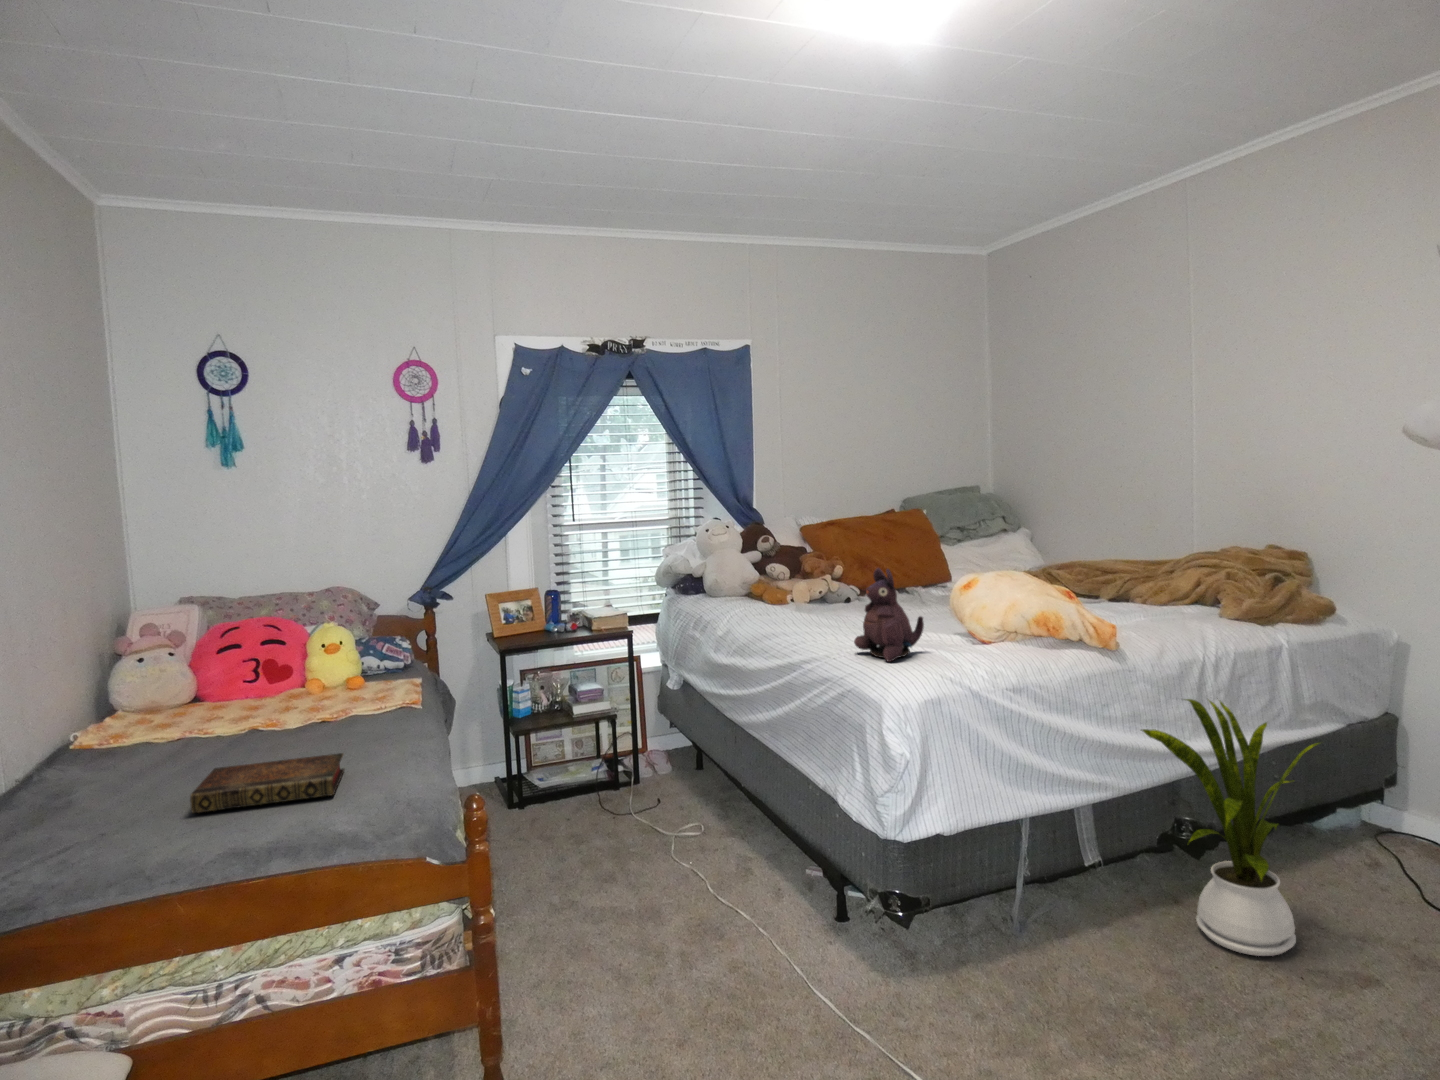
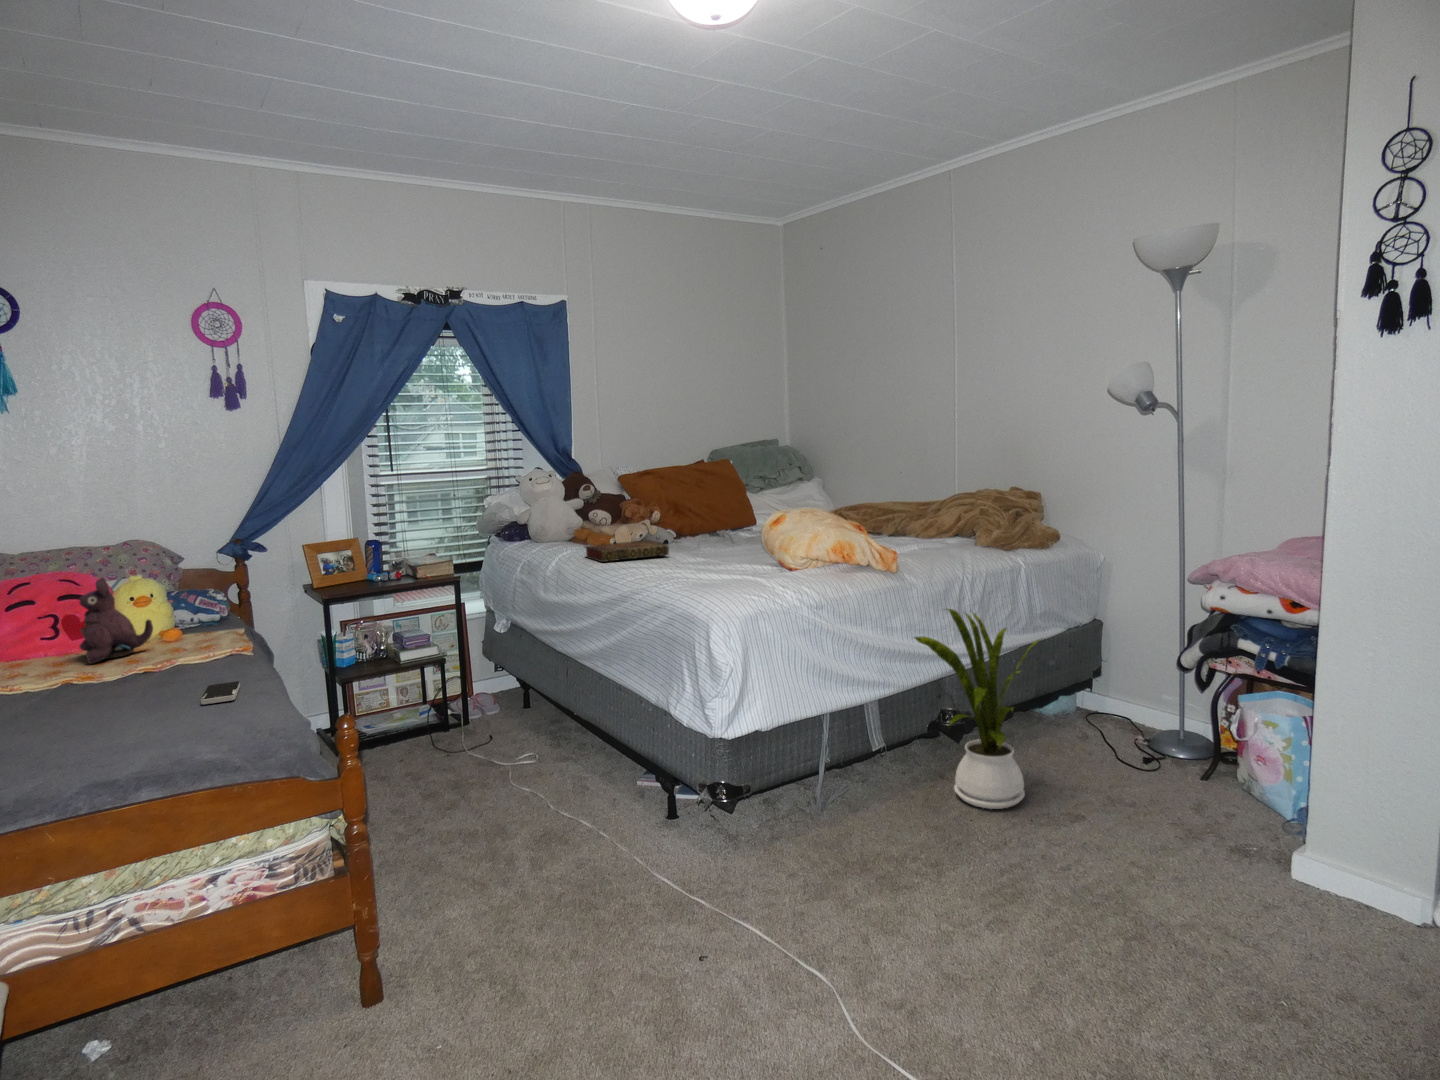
plush toy: present [854,568,924,662] -> present [80,578,153,664]
smartphone: none [356,739,398,763] -> present [201,681,240,705]
book: present [190,753,344,813] -> present [585,540,669,562]

